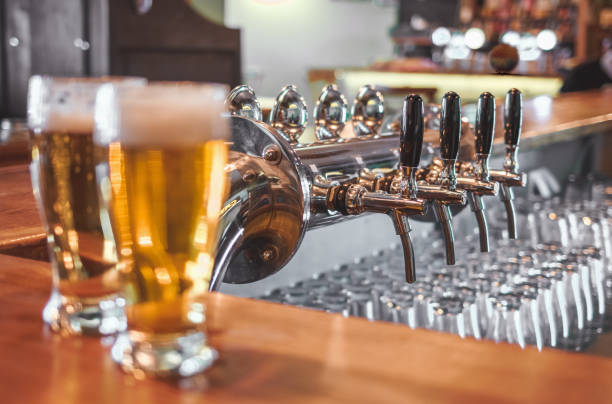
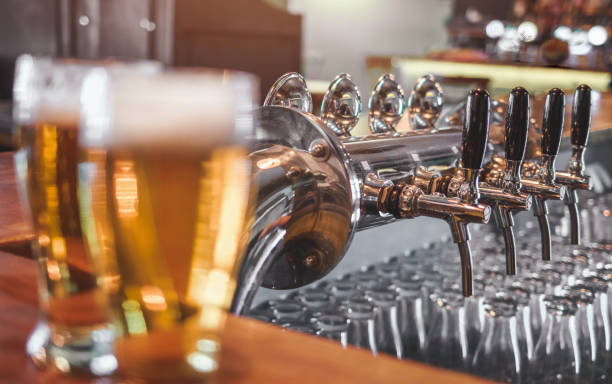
potted plant: none [449,32,482,69] -> present [507,33,531,61]

